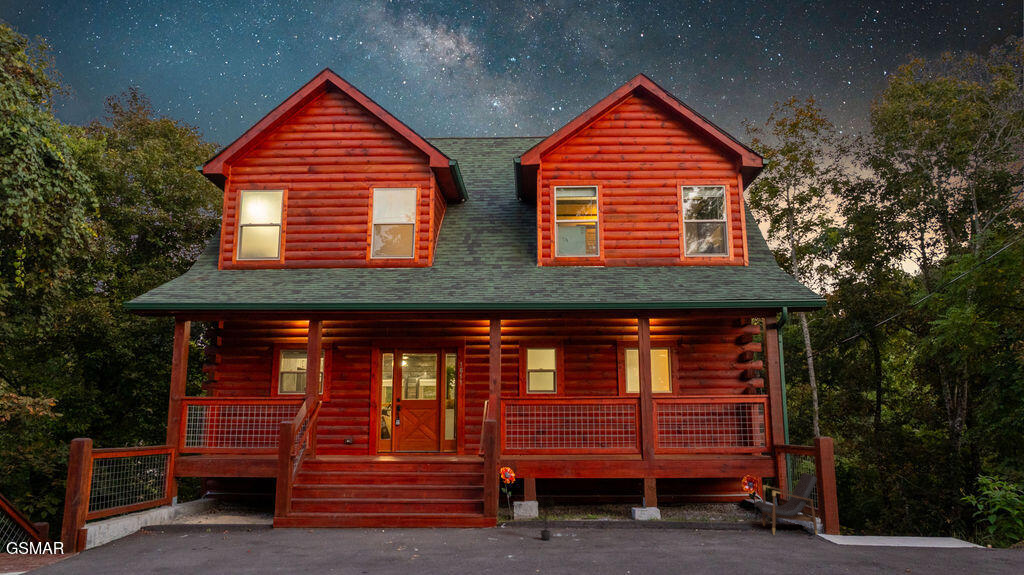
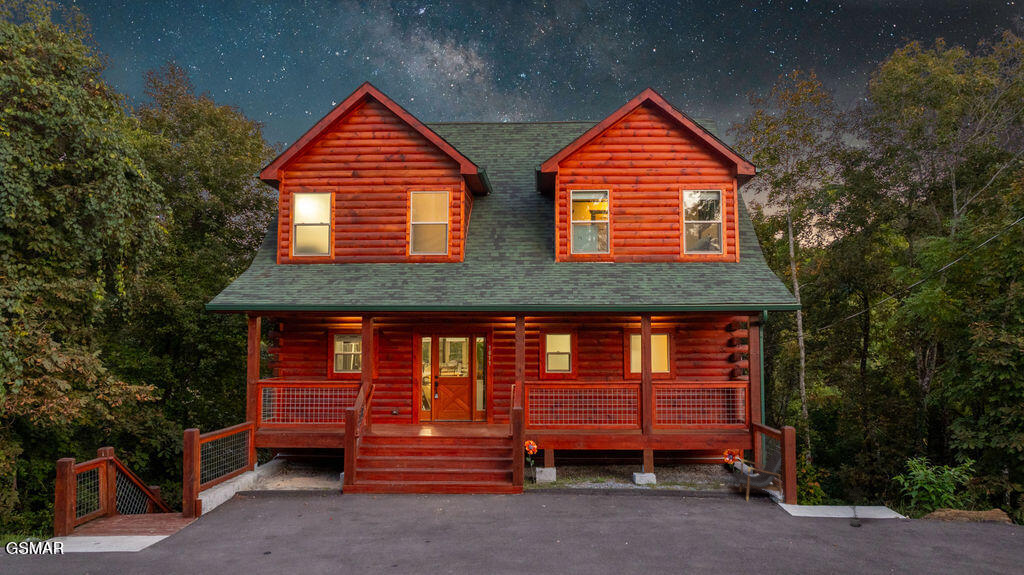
potted plant: present [538,496,556,540] -> present [844,487,867,527]

